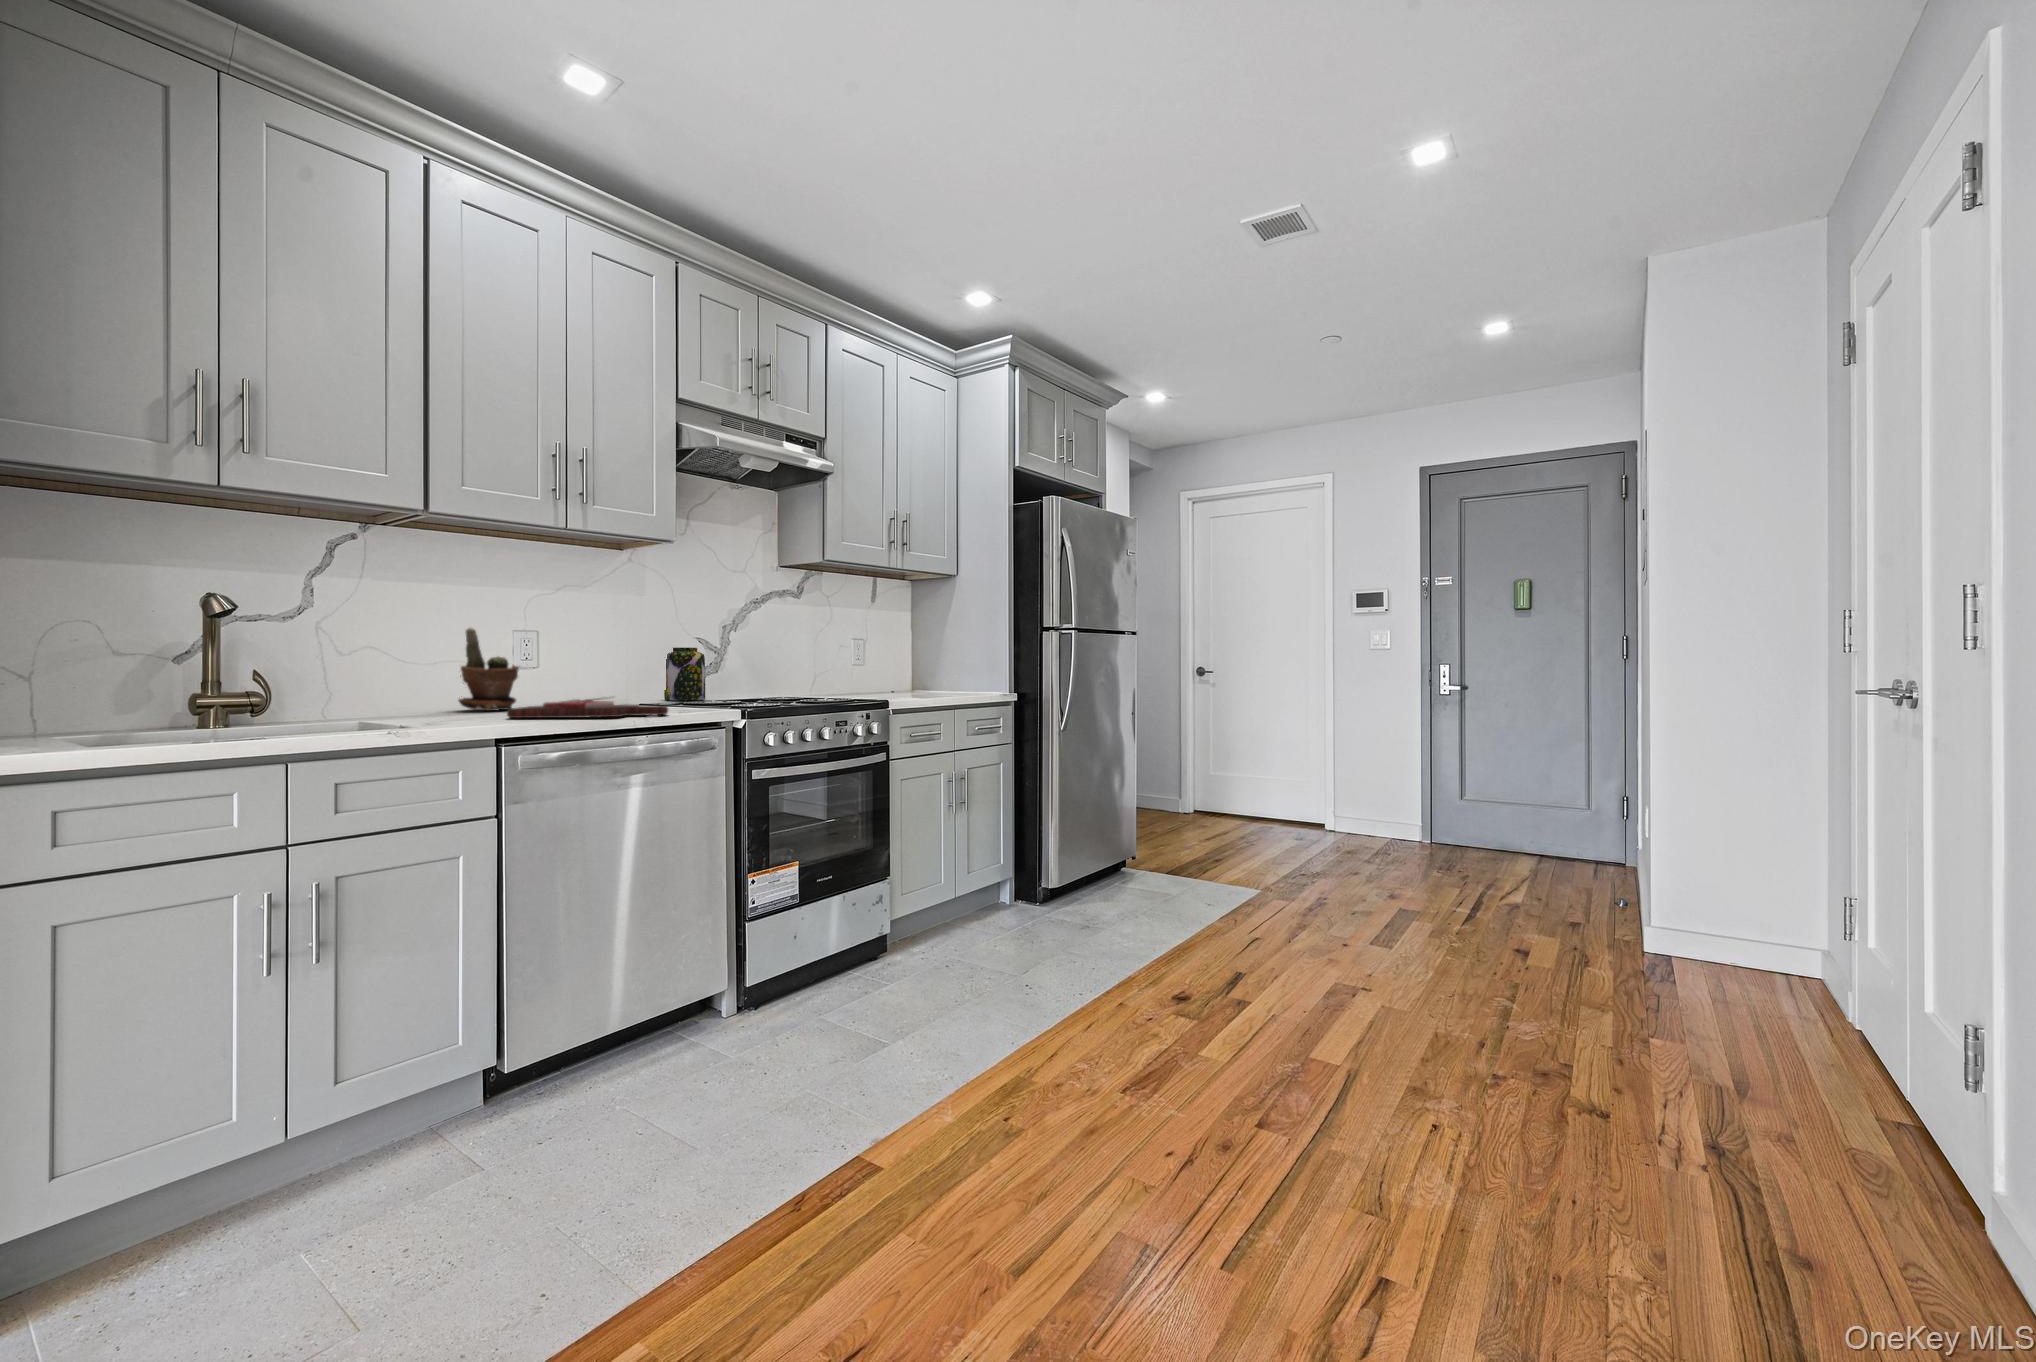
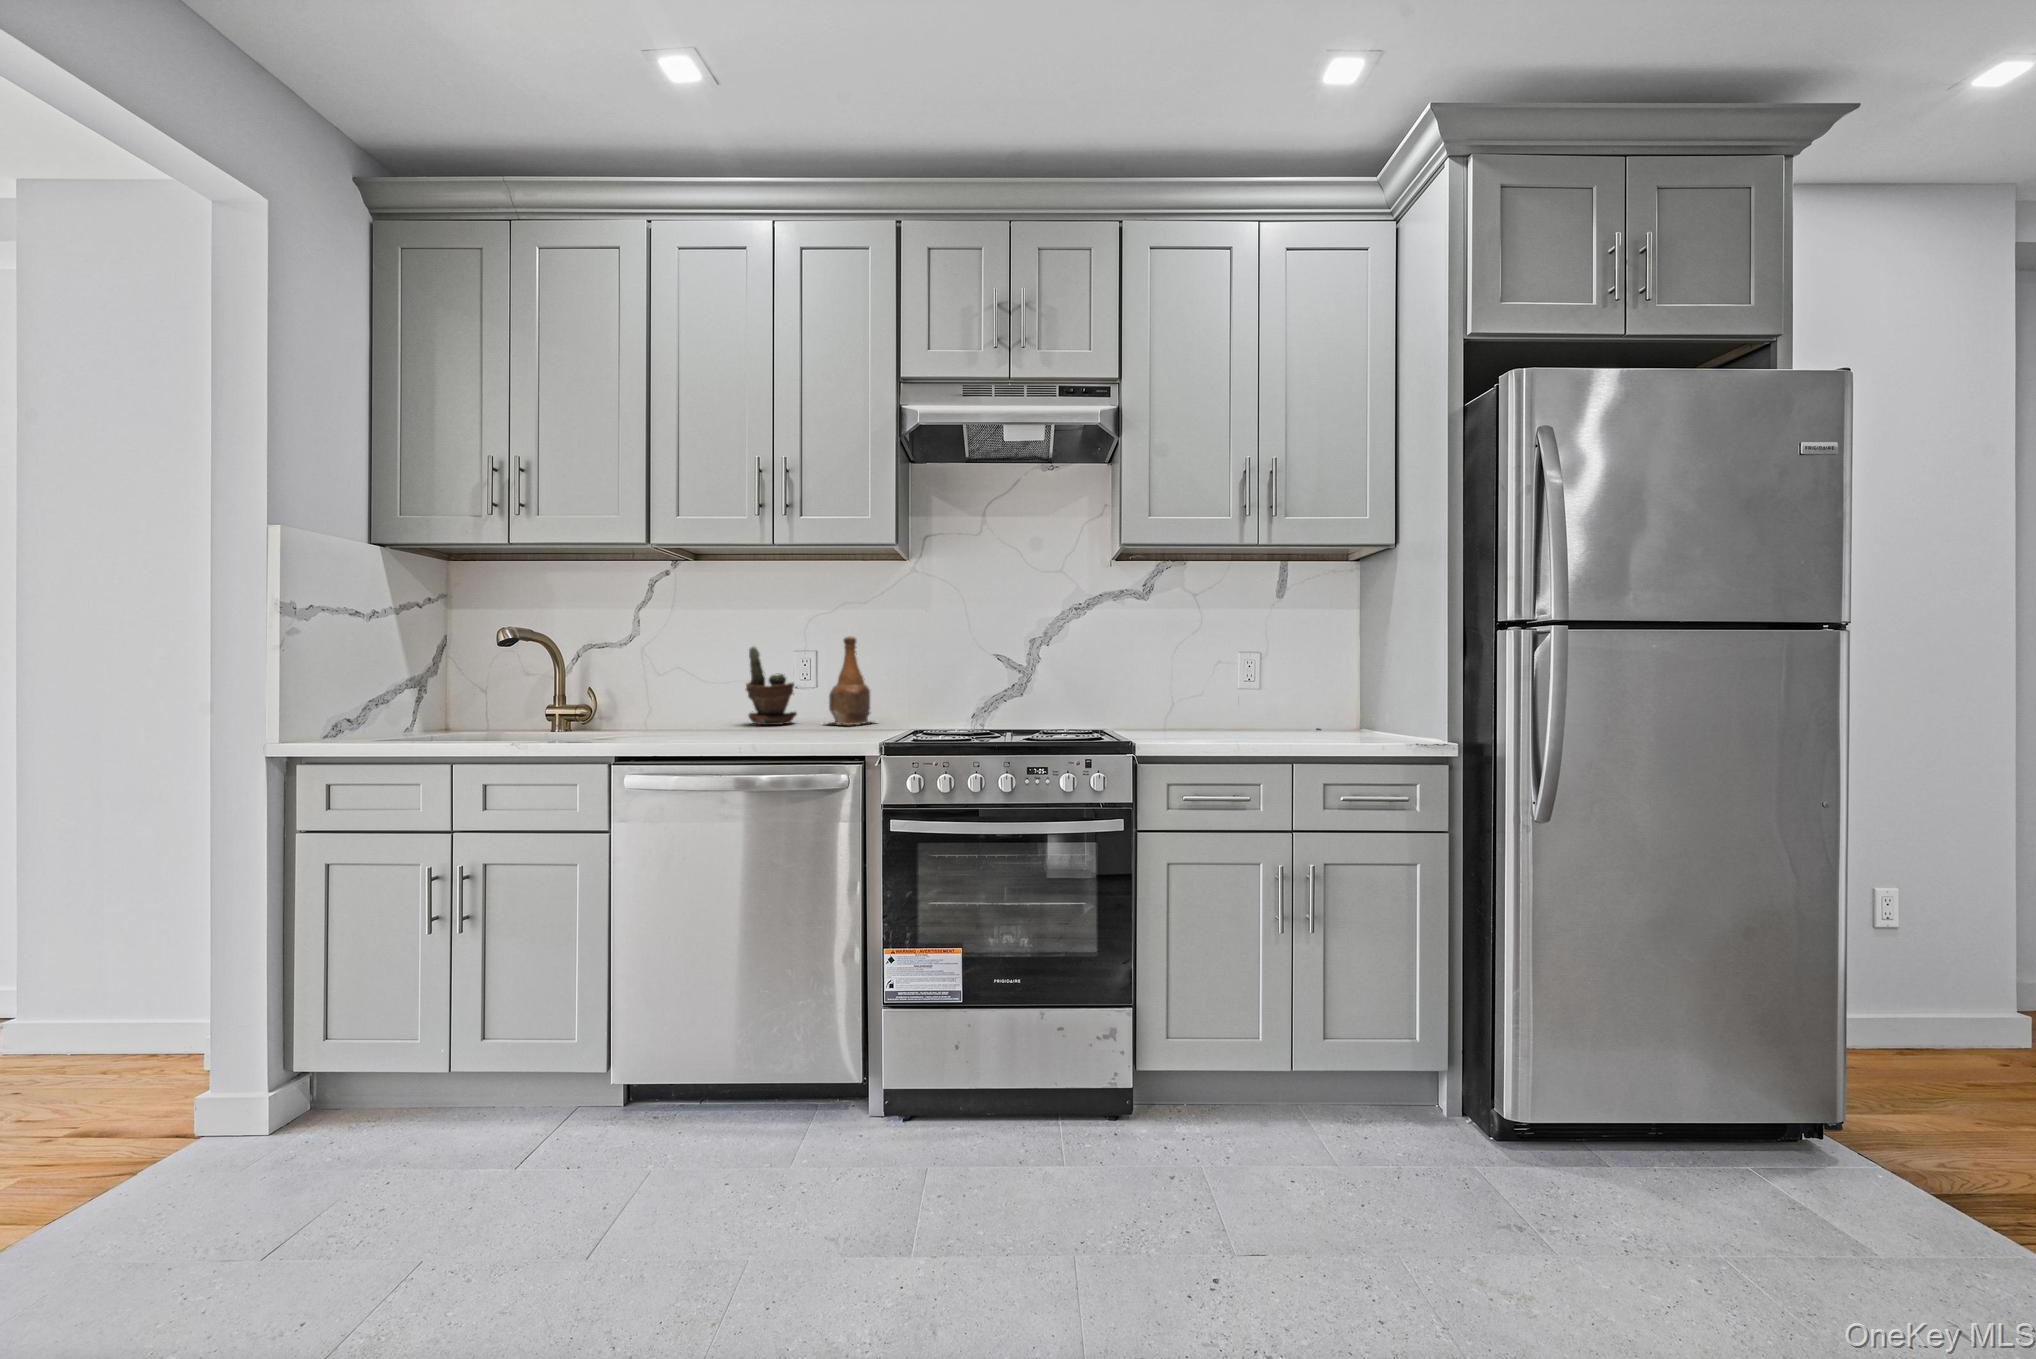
bottle: none [549,621,596,706] -> present [829,636,872,725]
jar: present [664,647,705,701] -> none [959,663,1000,725]
cutting board: present [507,698,668,718] -> none [698,721,814,746]

